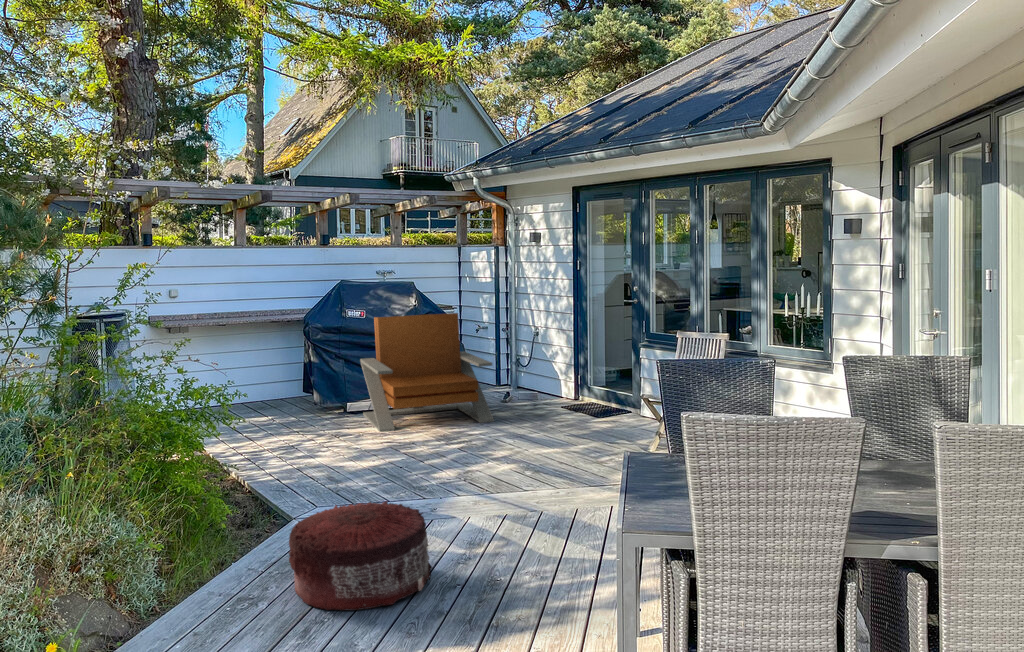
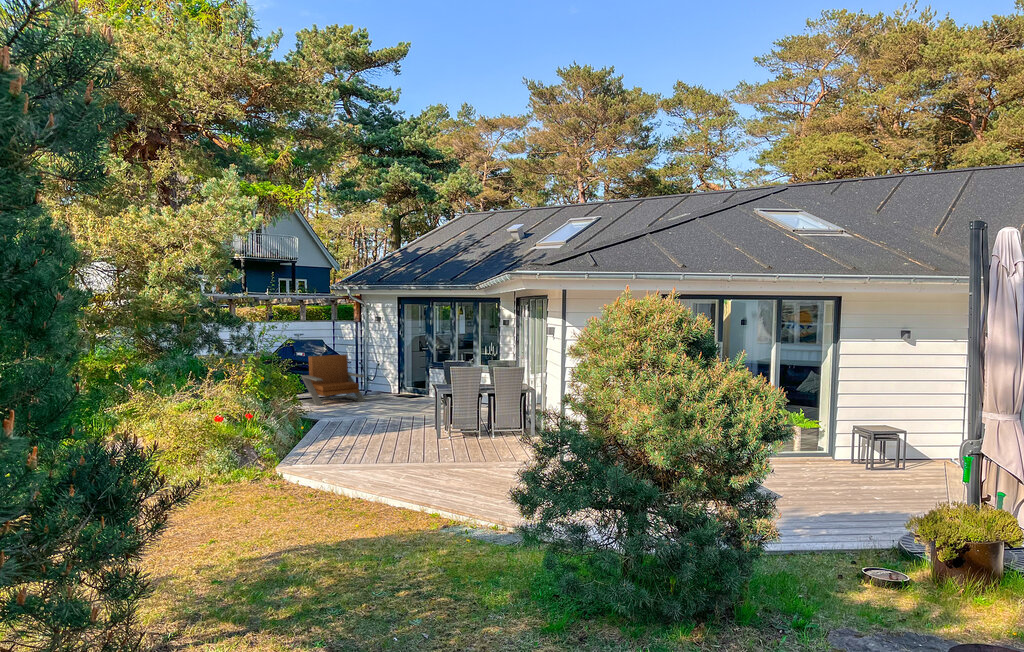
pouf: present [289,501,433,610] -> none [330,414,373,442]

